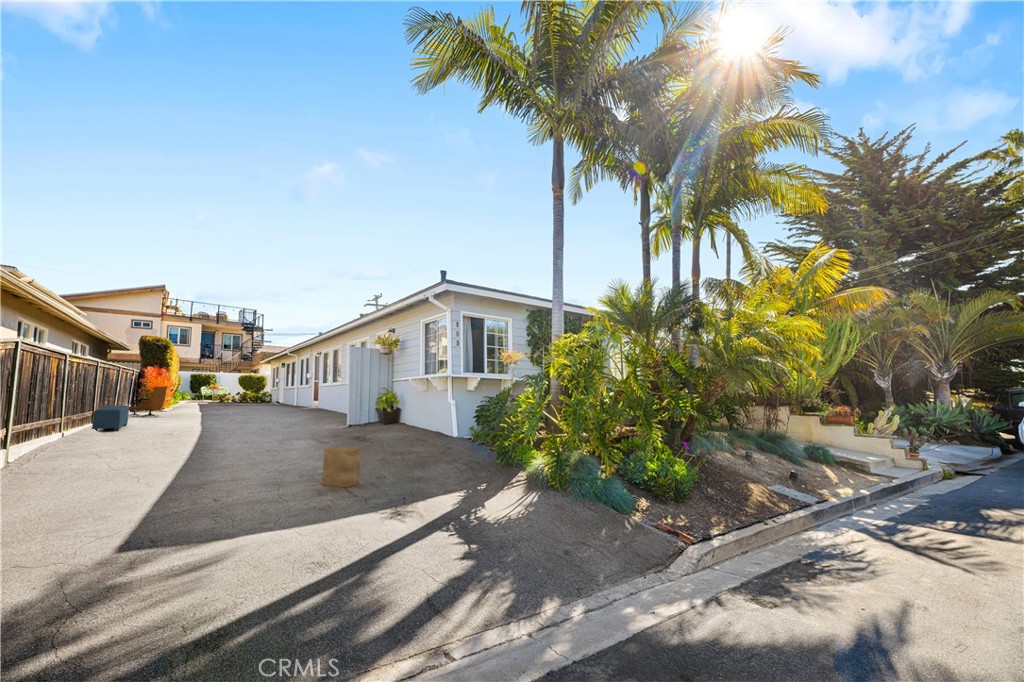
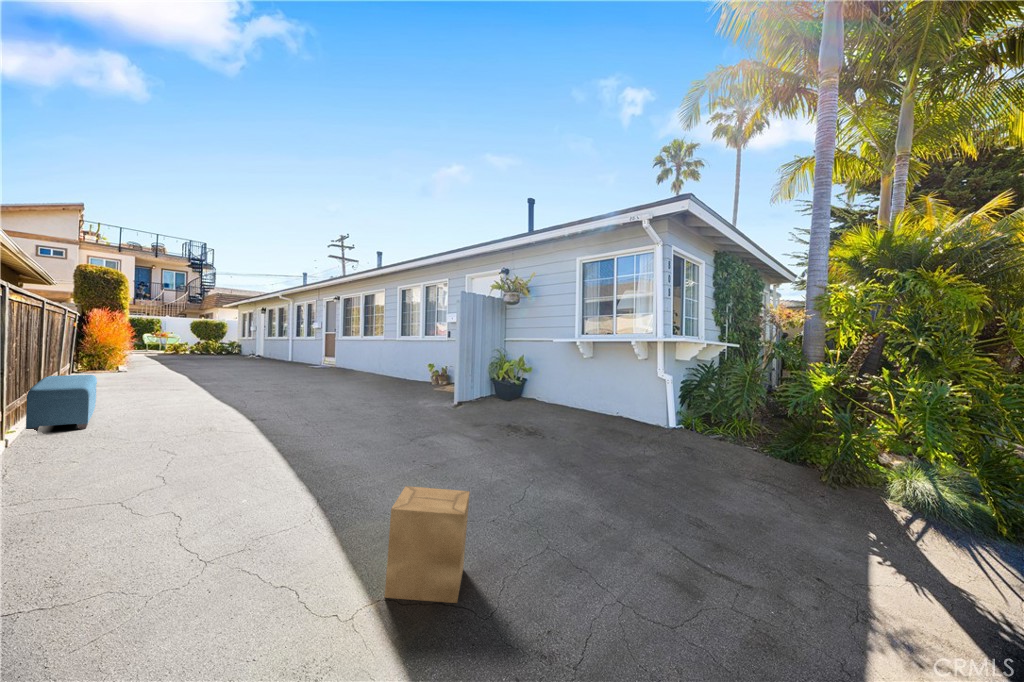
lounge chair: present [129,386,167,417] -> none [68,337,142,386]
cardboard box: present [322,446,361,487] -> present [385,486,470,603]

